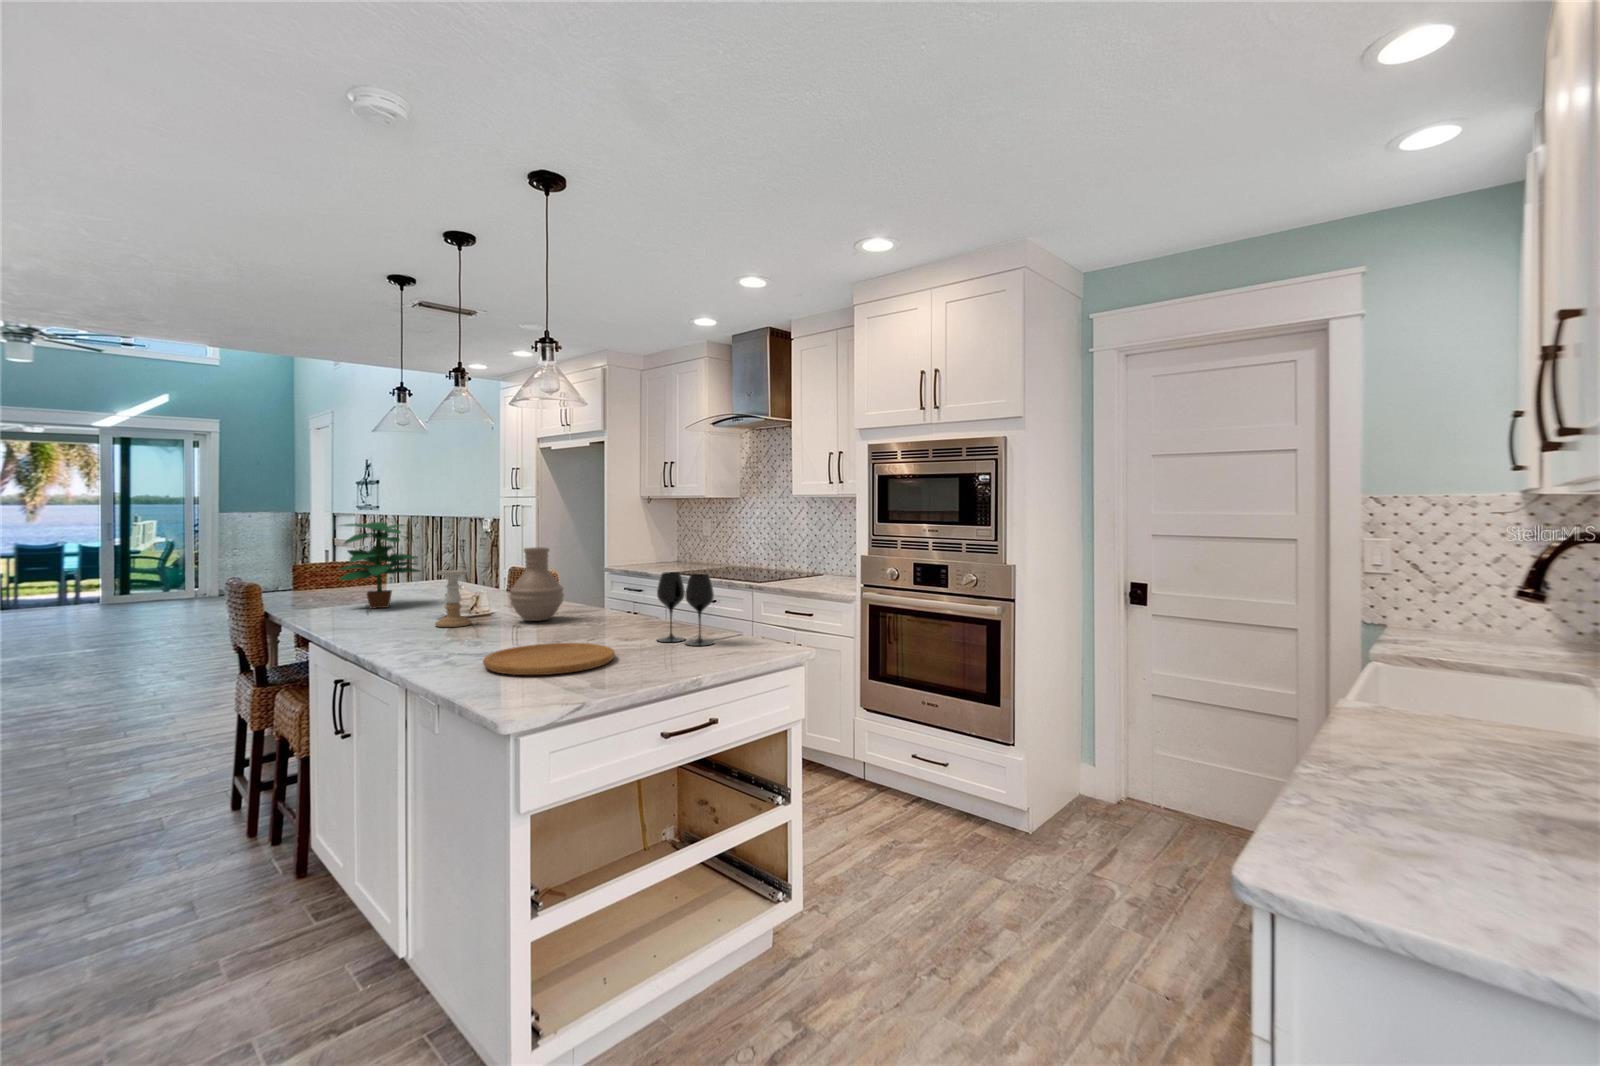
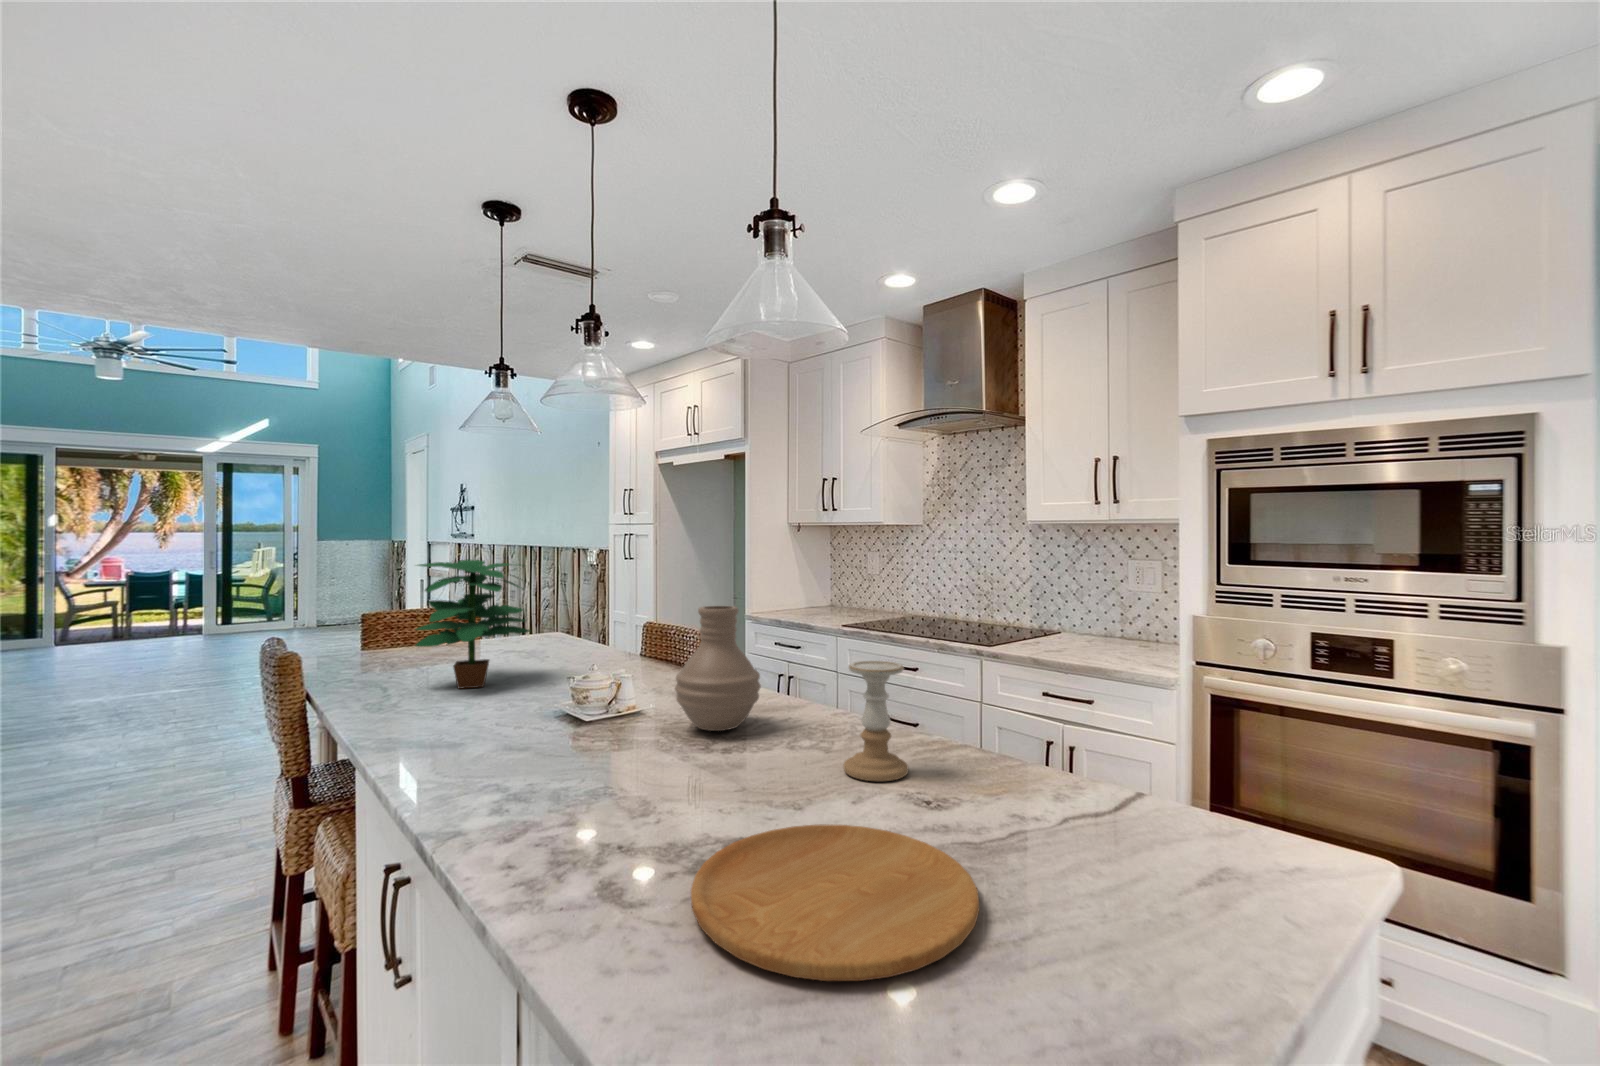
candle holder: present [435,570,471,627] -> present [843,661,908,781]
wine glass: present [657,572,714,646] -> none [984,669,1121,834]

